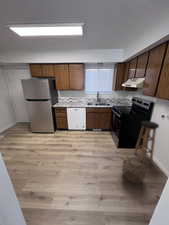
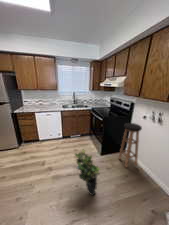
potted plant: none [94,137,114,175] -> present [75,150,100,195]
woven basket: present [123,158,146,184] -> none [111,168,137,200]

